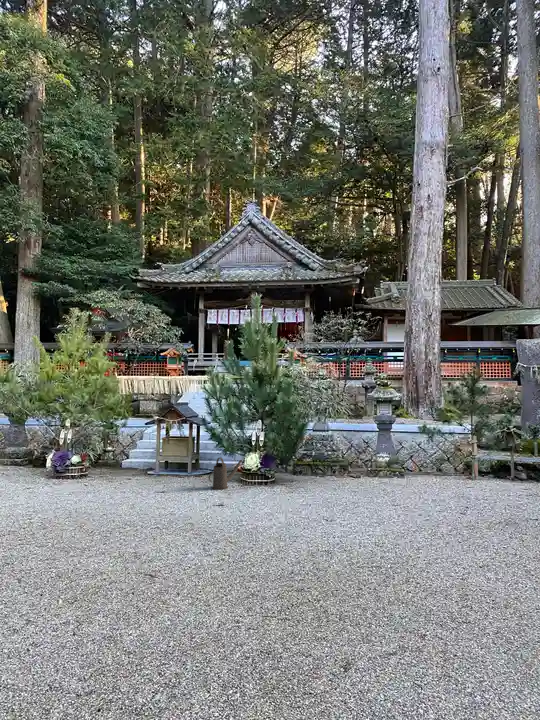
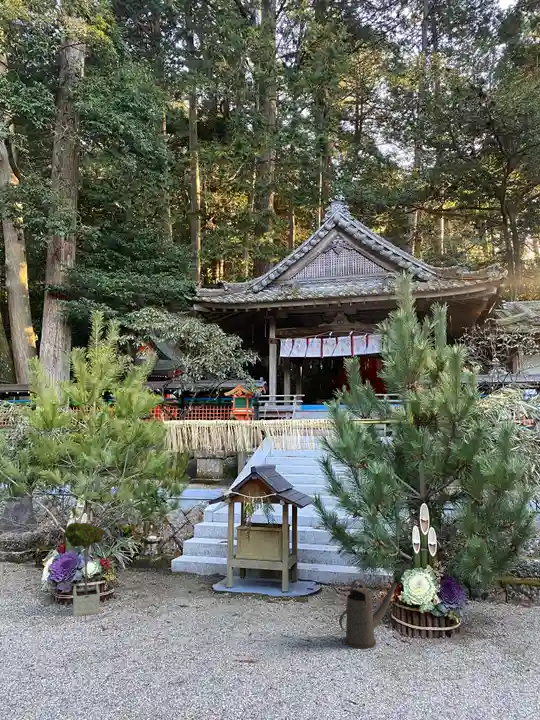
potted tree: none [60,433,82,484] -> present [64,522,104,616]

